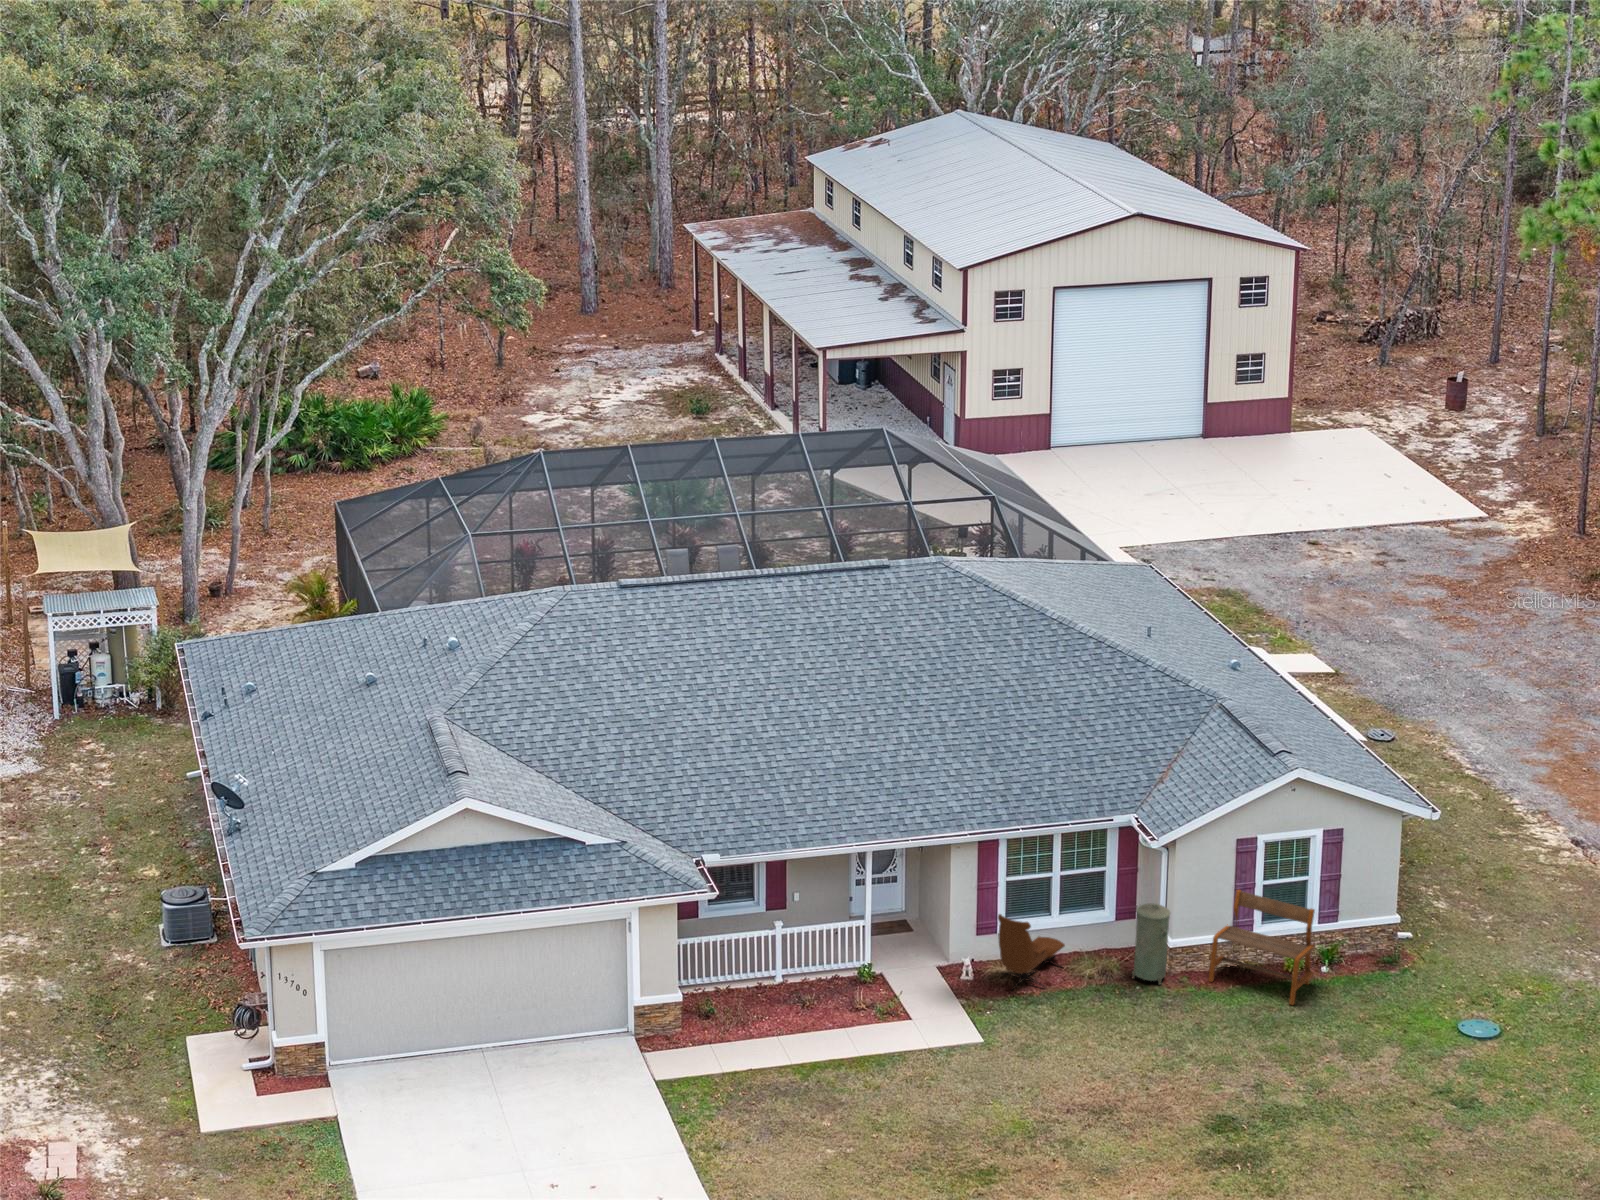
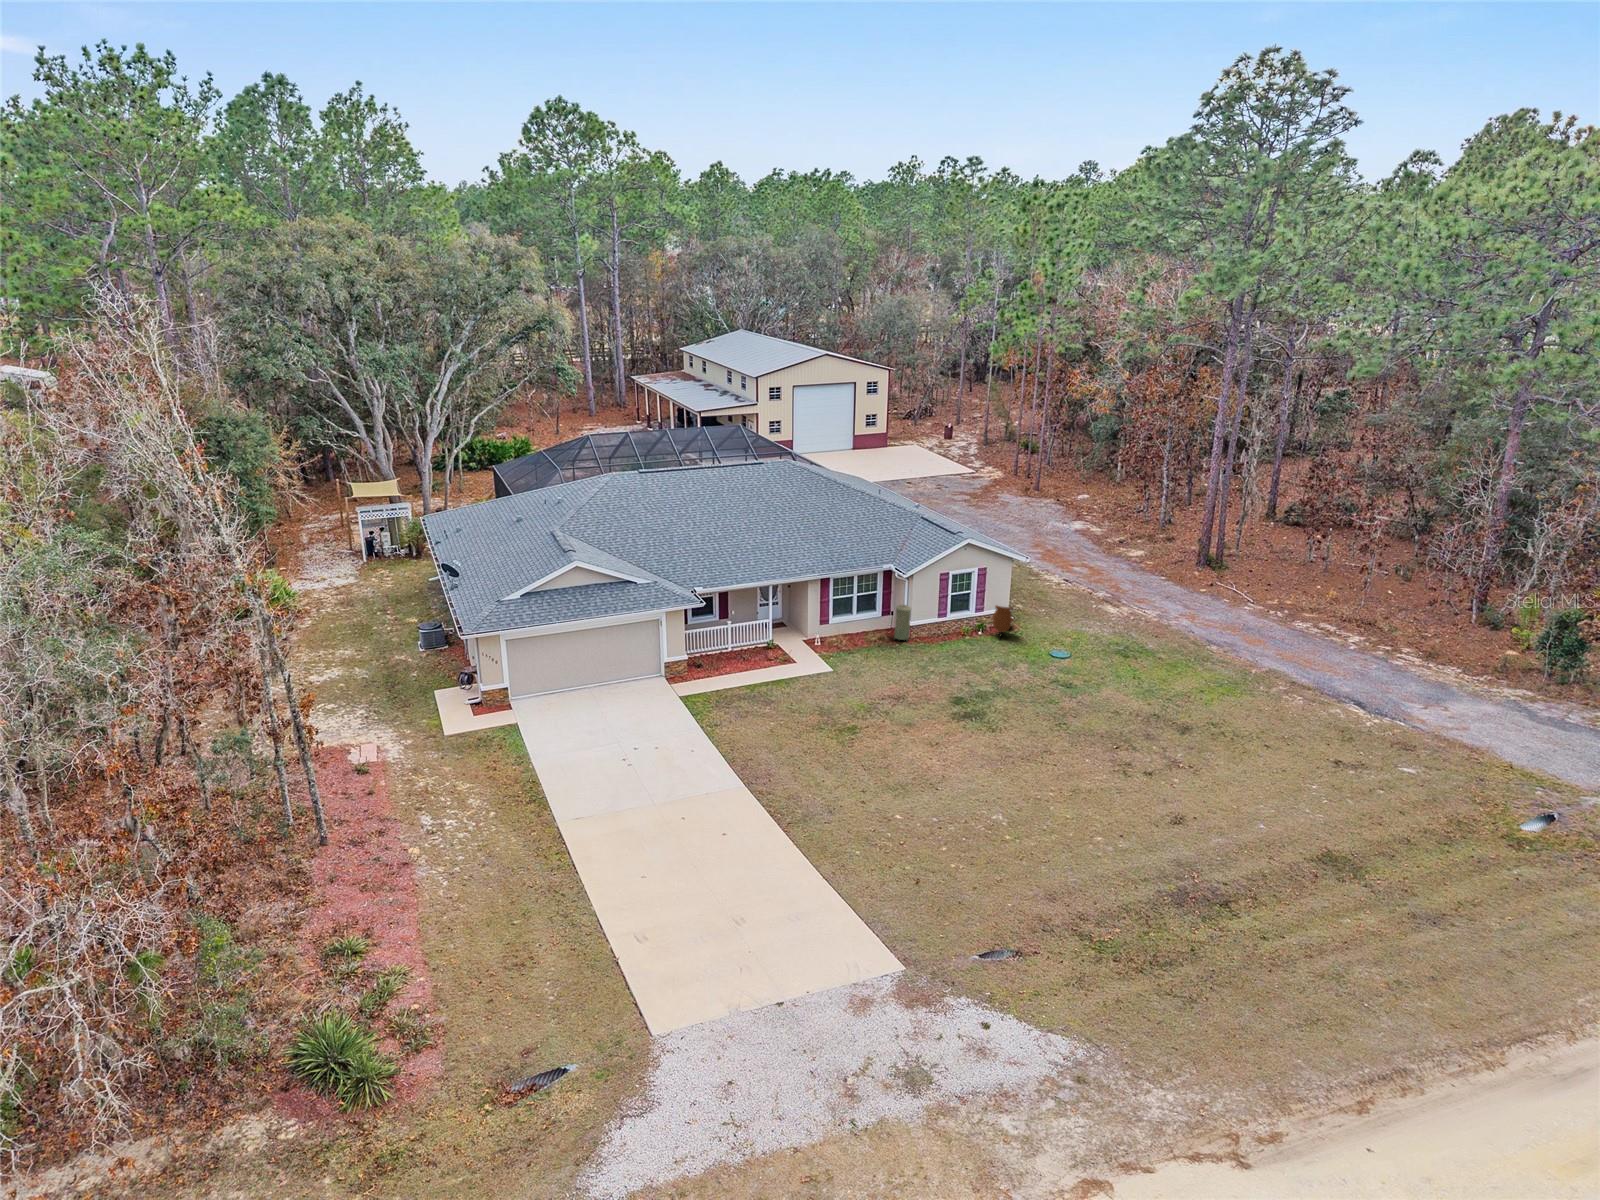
bench: present [1209,890,1315,1005] -> none [928,597,975,646]
lounge chair: present [998,914,1065,990] -> present [992,606,1013,636]

